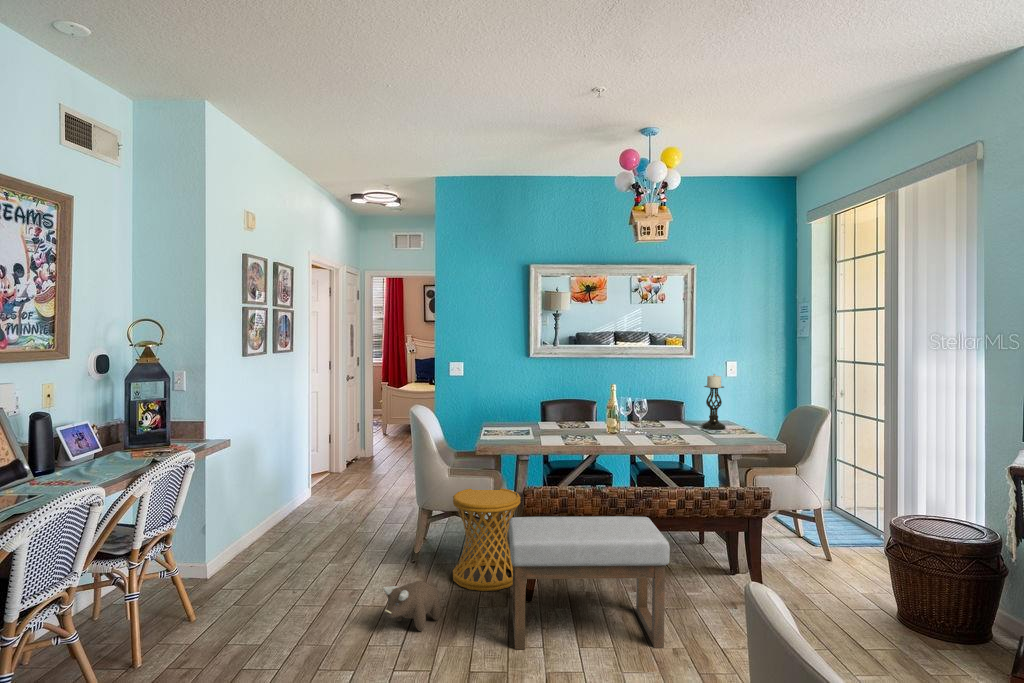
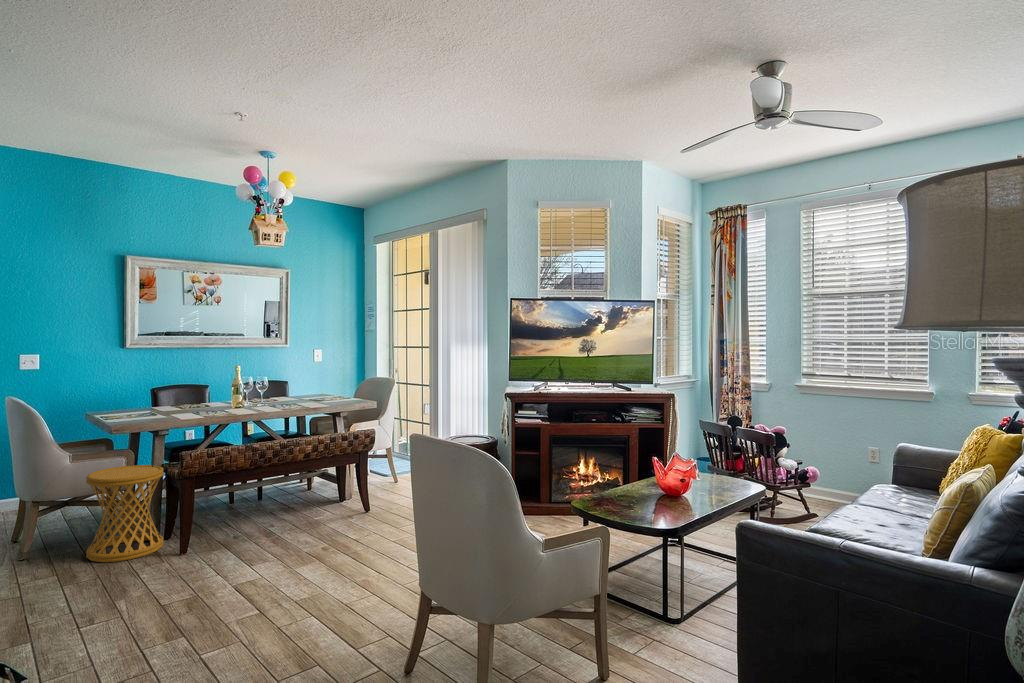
candle holder: present [701,374,726,430] -> none [309,355,328,399]
ottoman: present [509,516,670,649] -> none [170,461,319,583]
plush toy: present [383,581,441,631] -> none [37,554,100,600]

